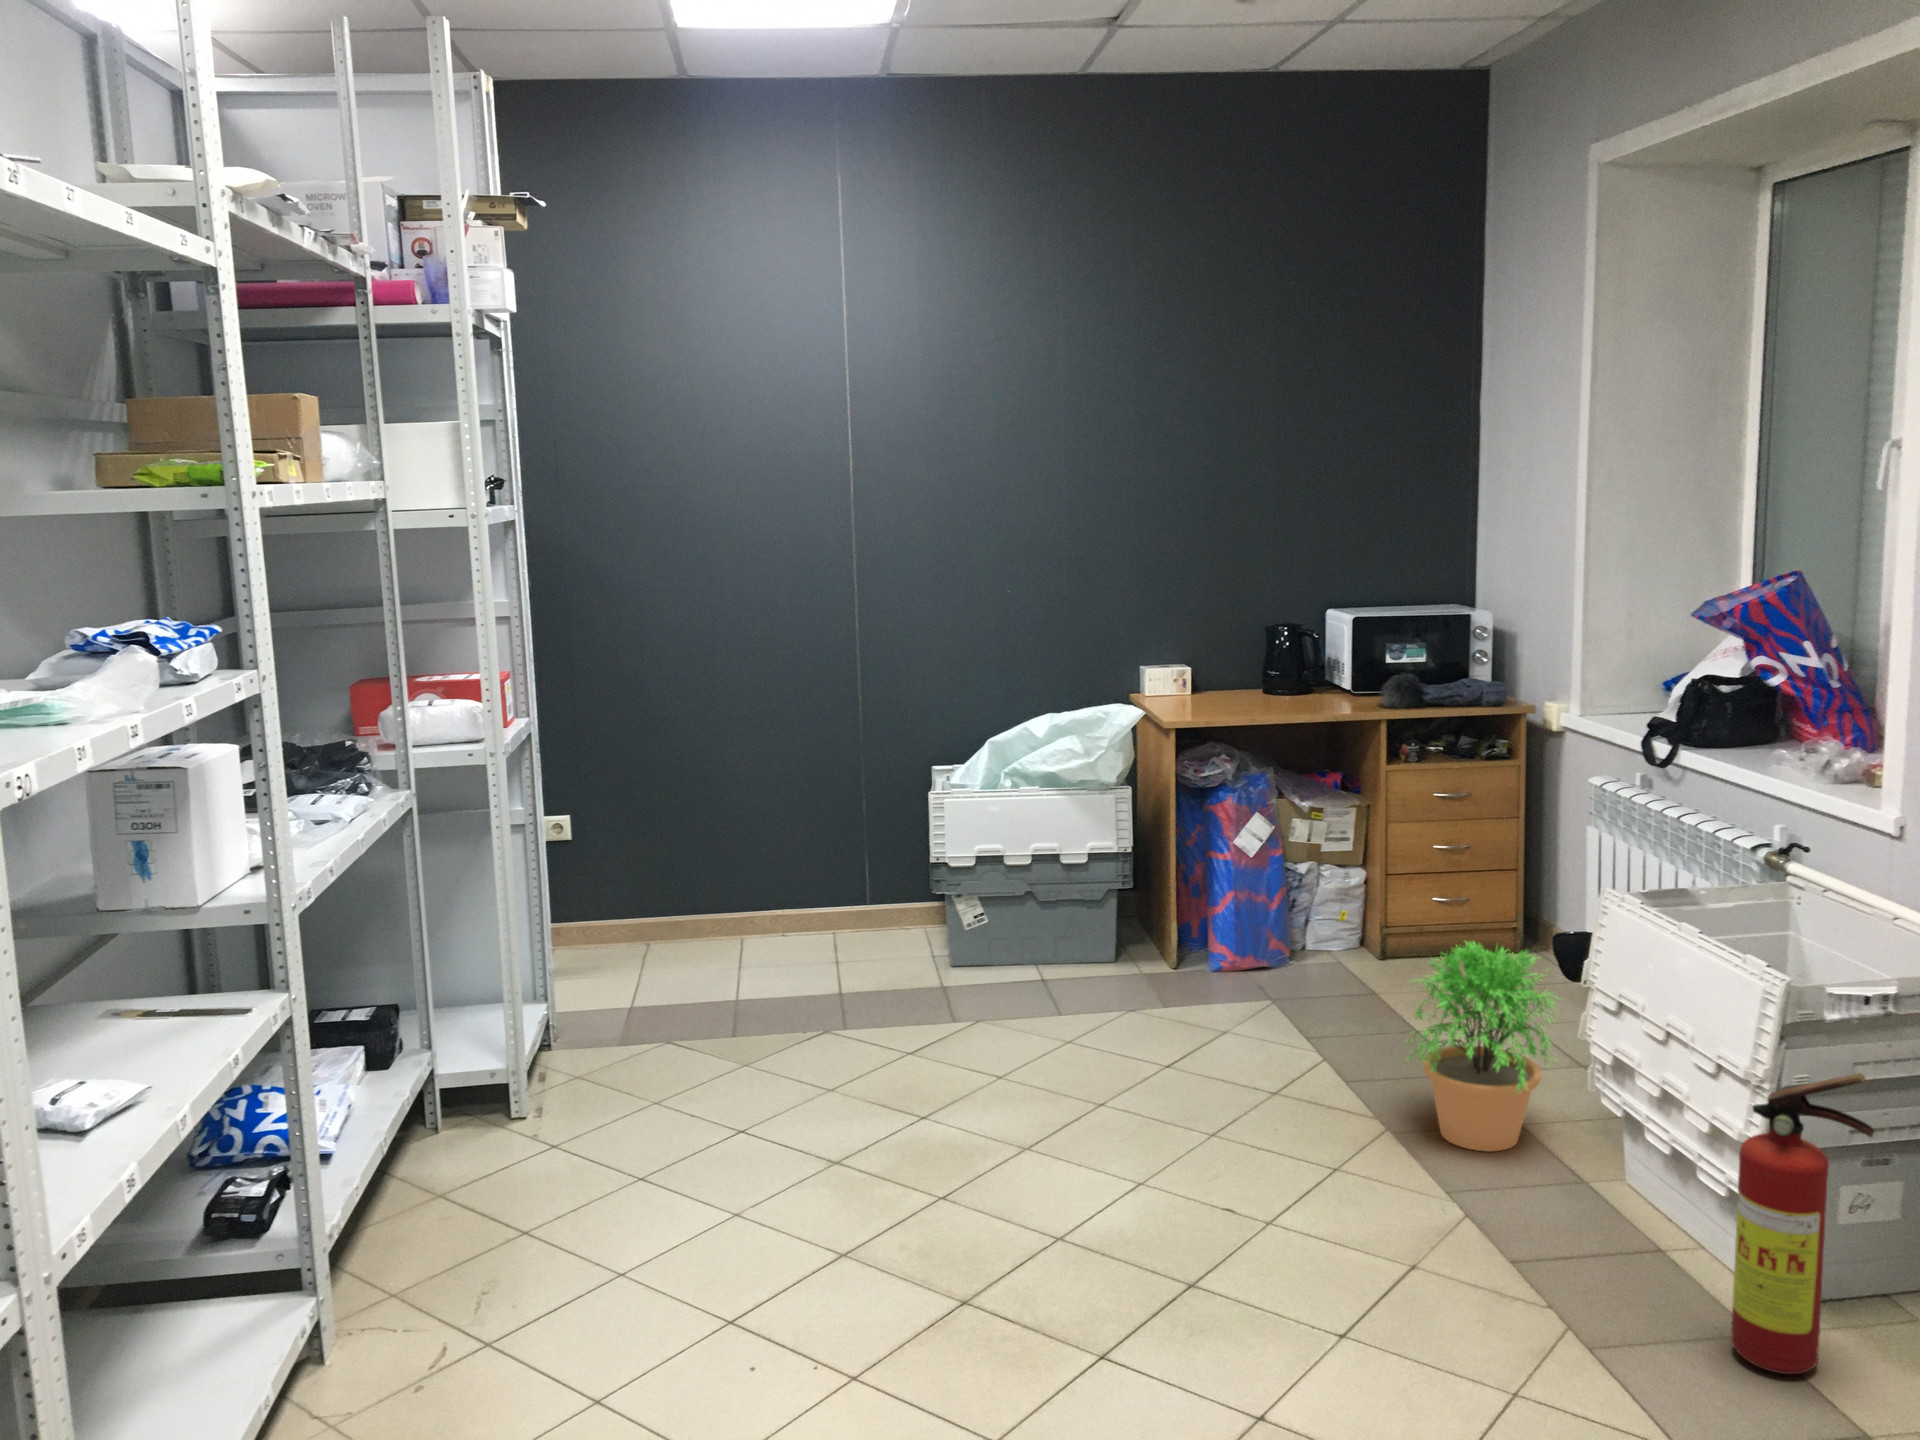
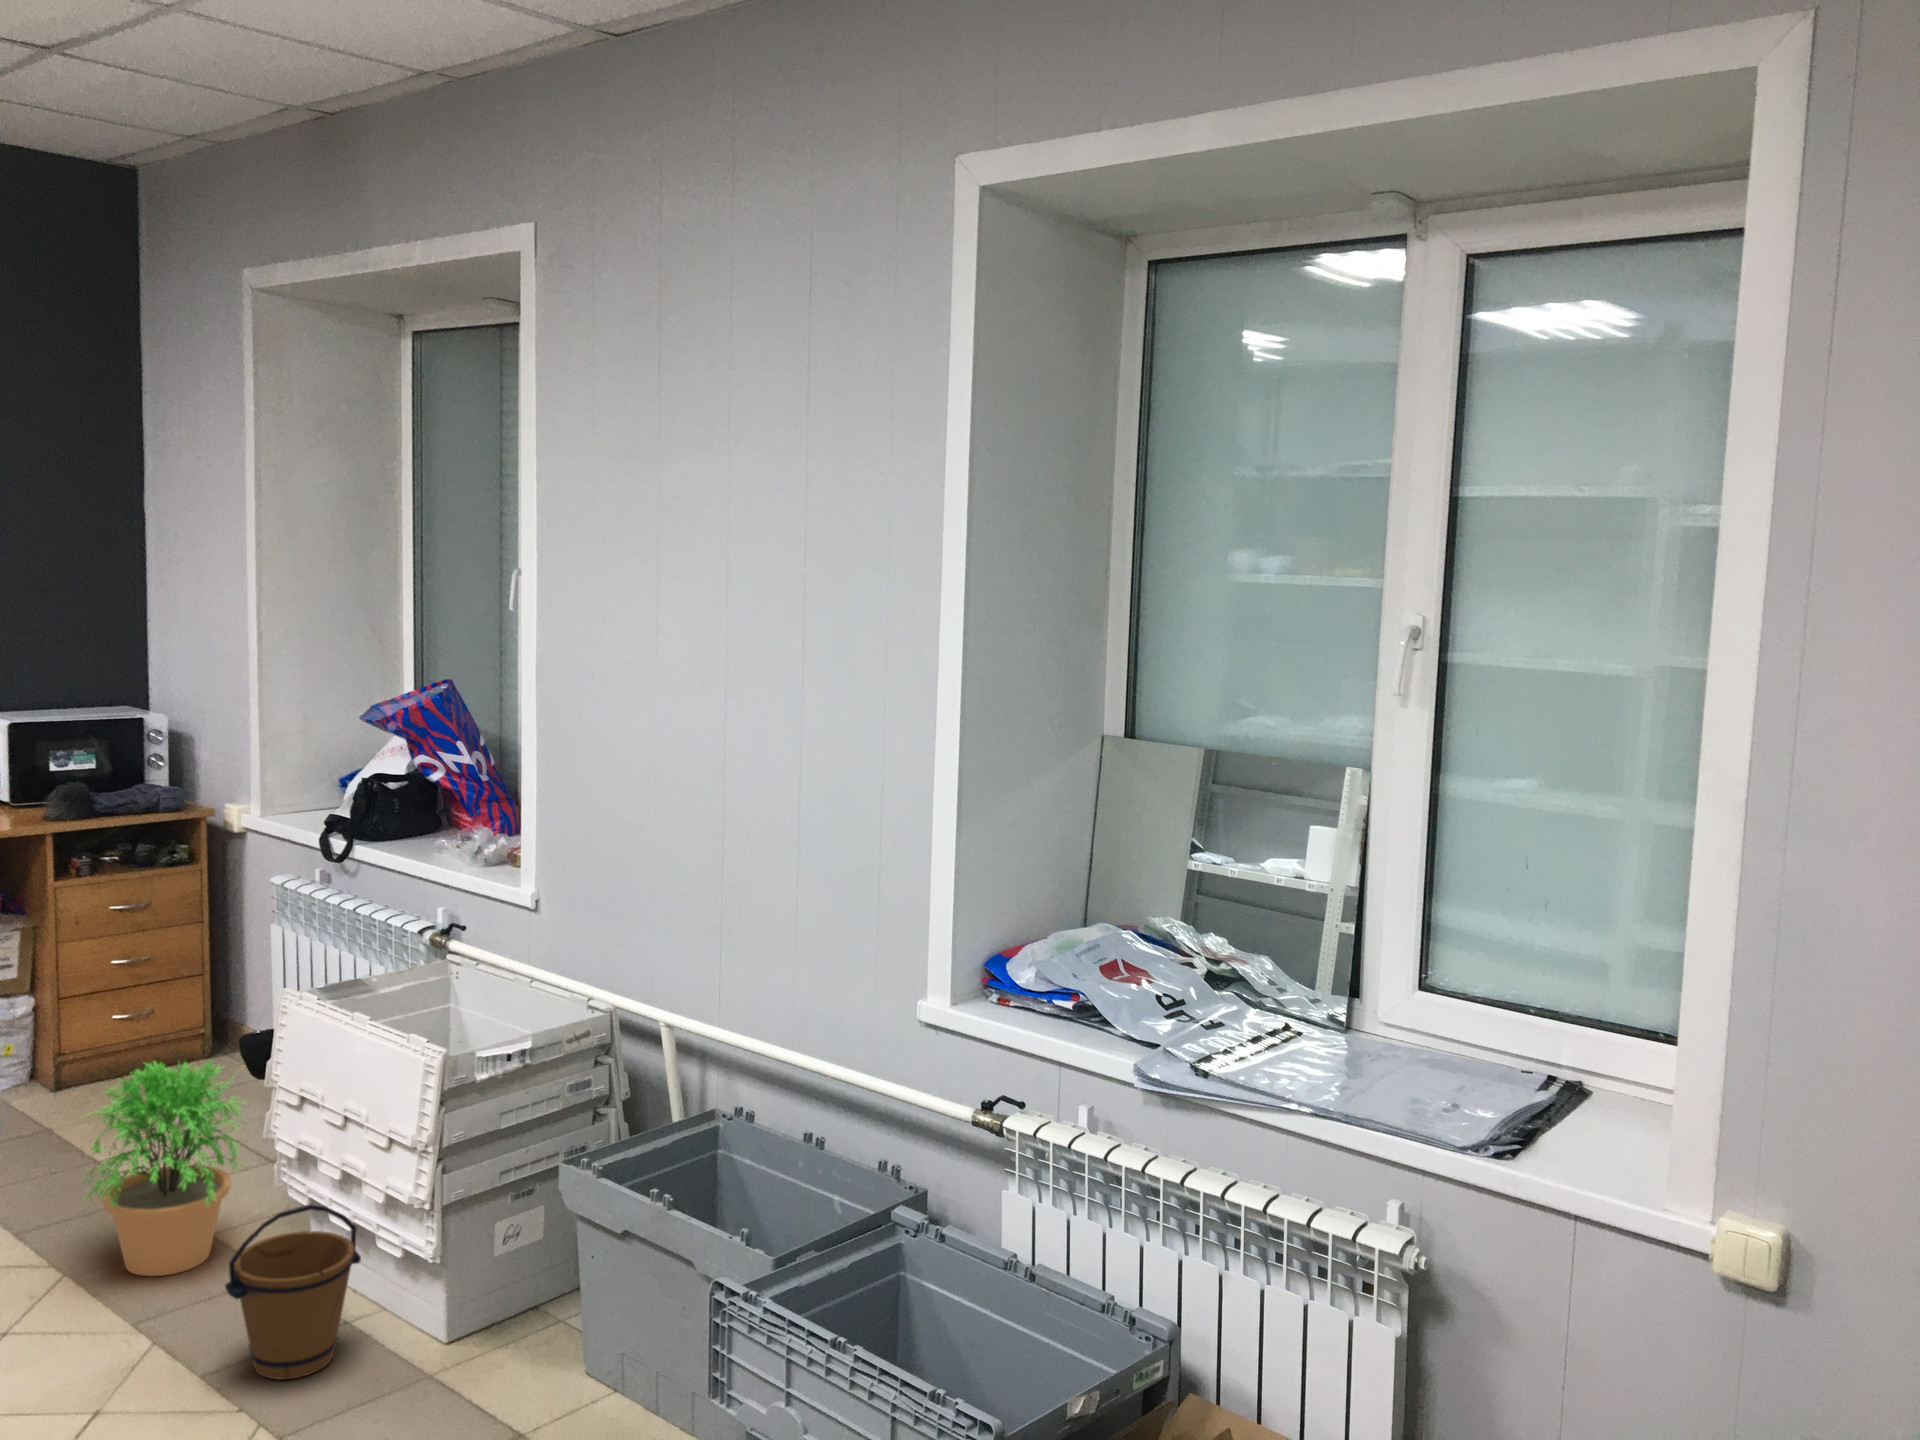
fire extinguisher: present [1731,1073,1874,1374] -> none [409,1121,514,1401]
bucket: none [1536,1115,1679,1292] -> present [225,1205,361,1380]

